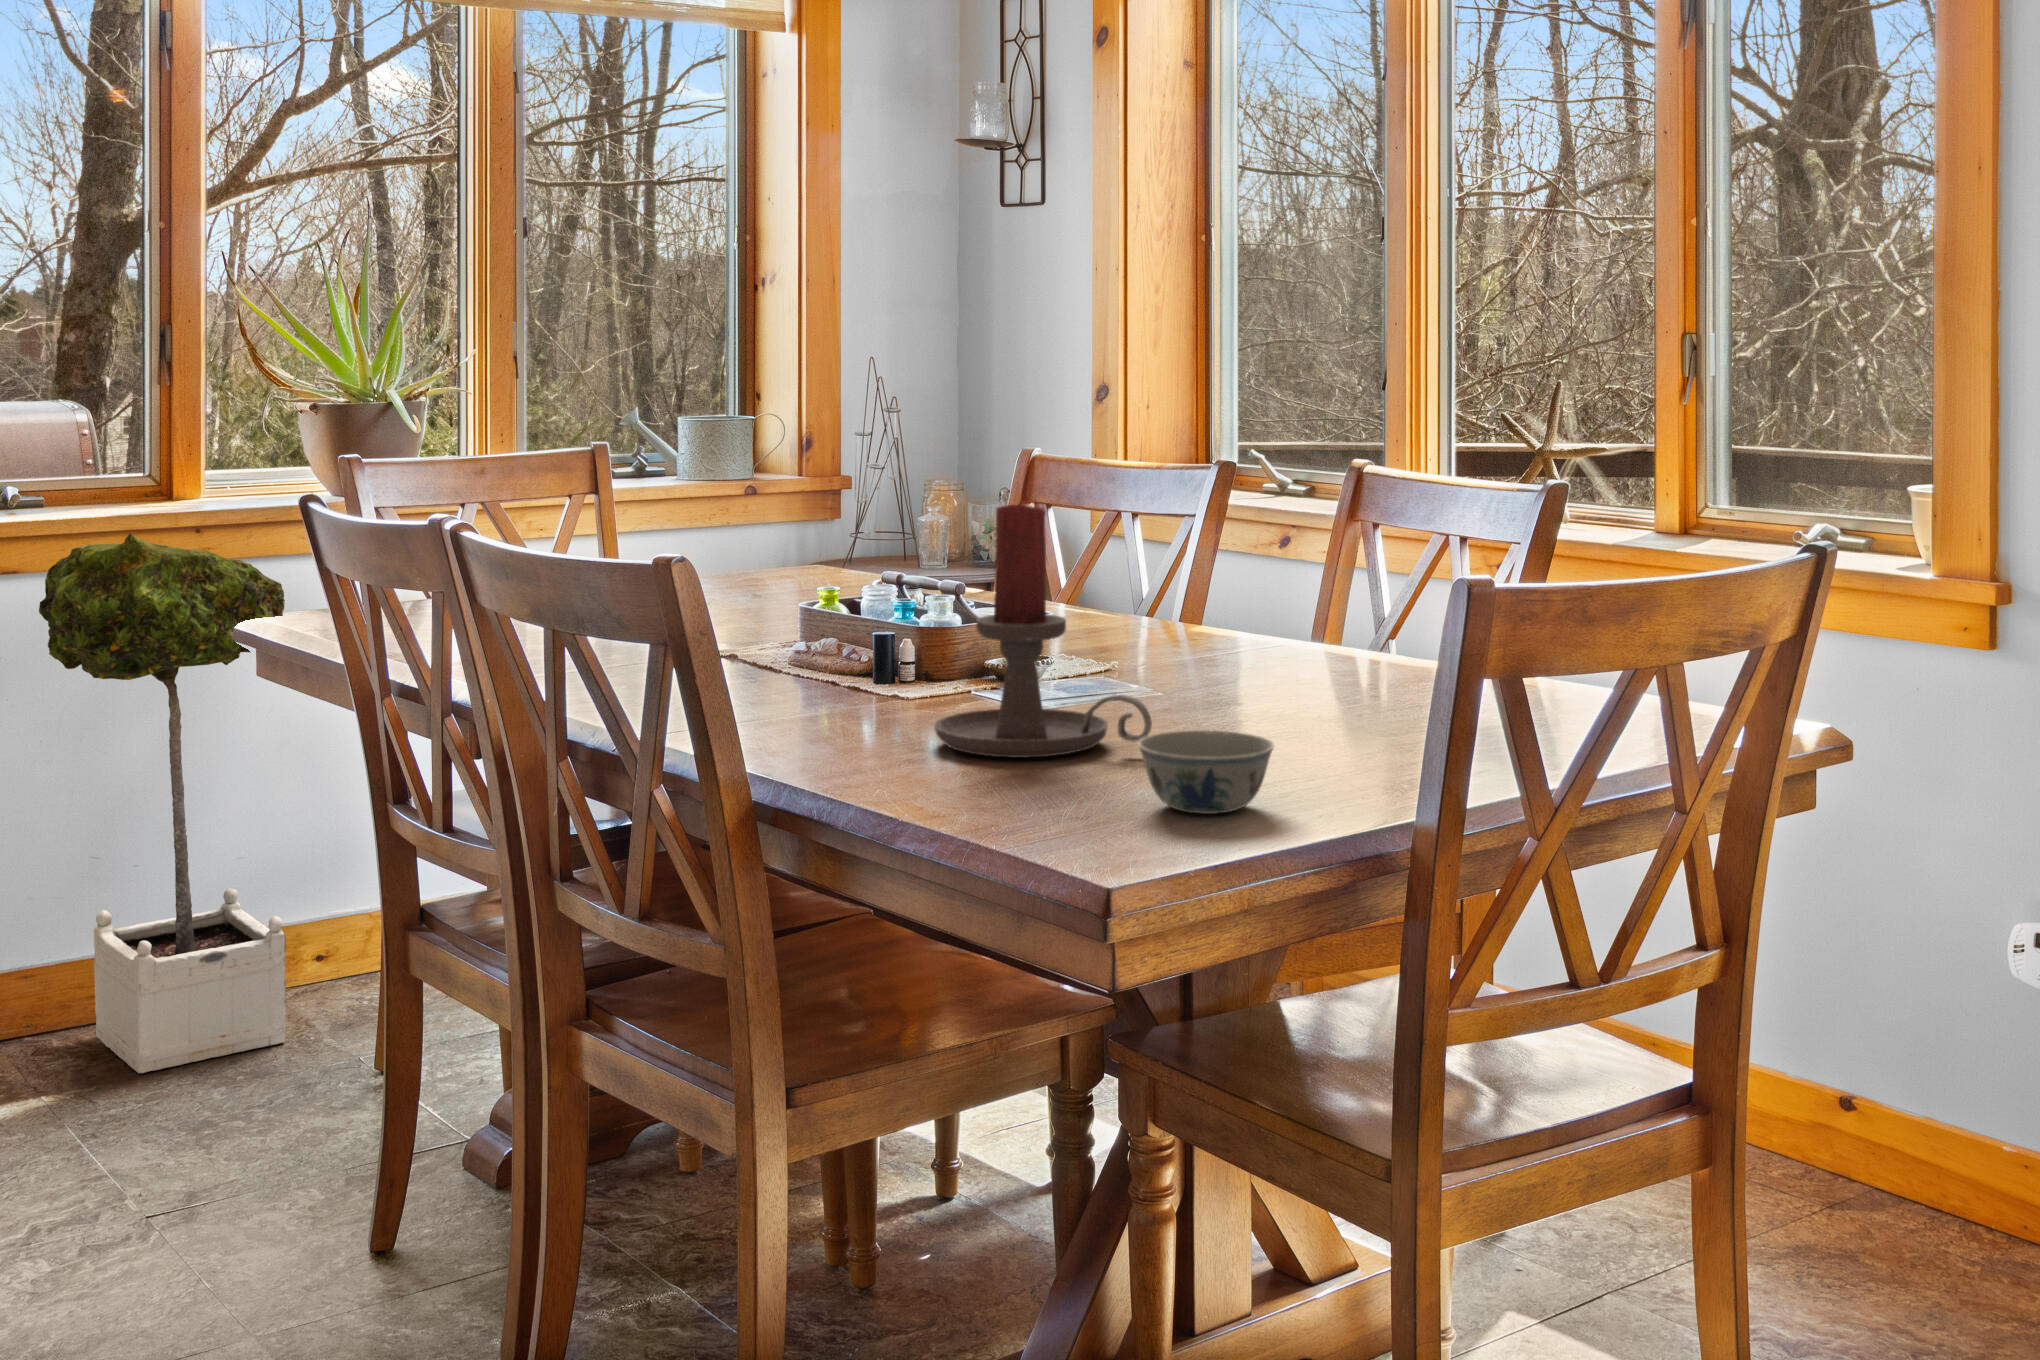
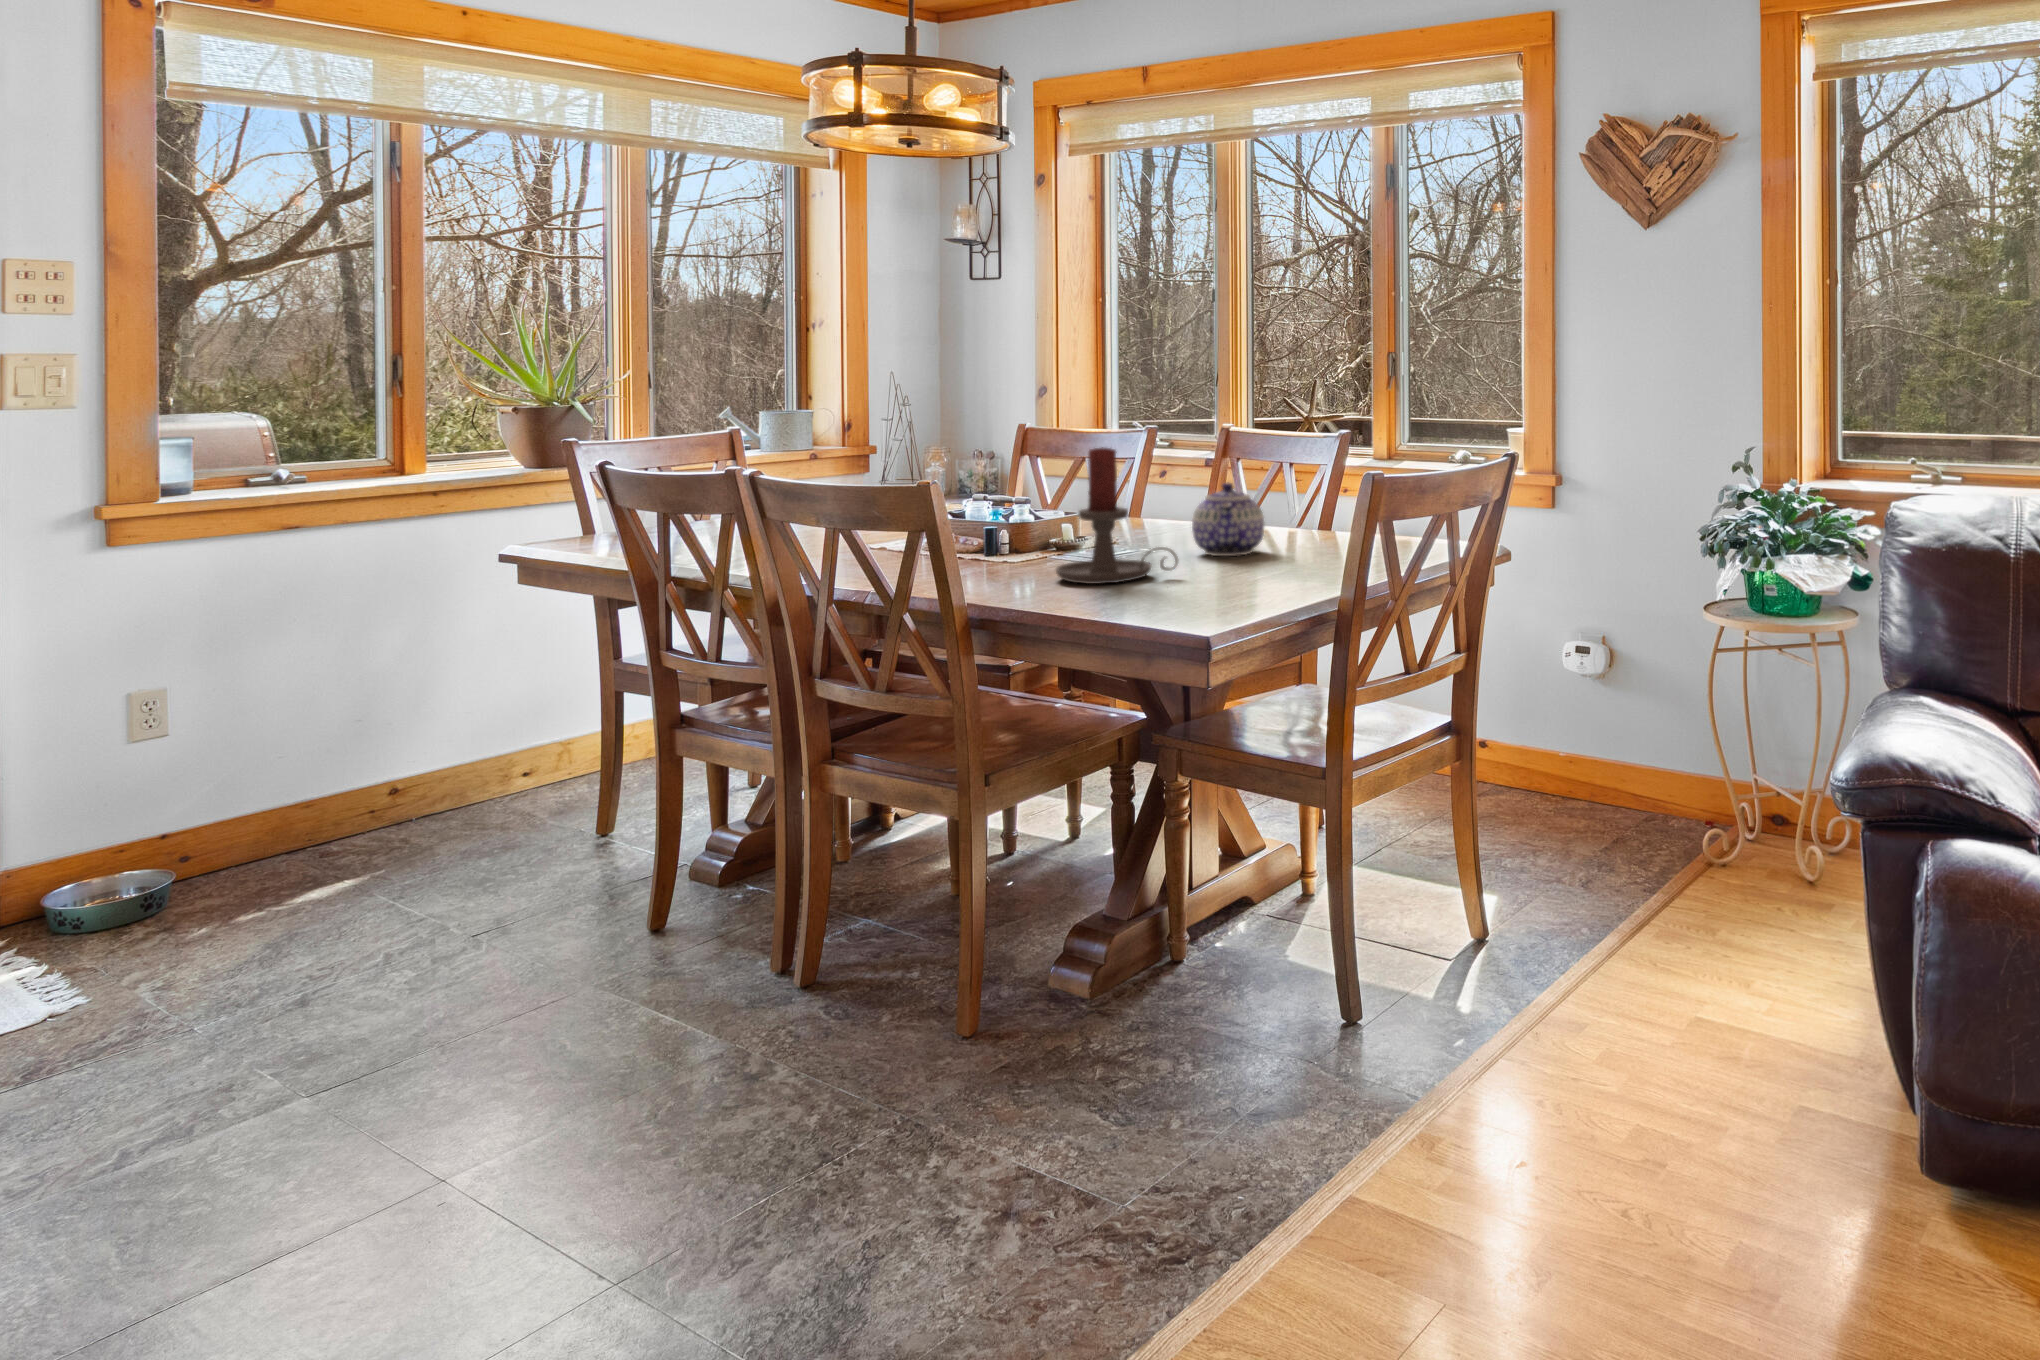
potted tree: present [39,533,286,1073] -> none [328,496,522,865]
teapot: none [1218,574,1352,713] -> present [1192,482,1264,556]
bowl: present [1138,730,1274,814] -> none [1192,558,1262,598]

